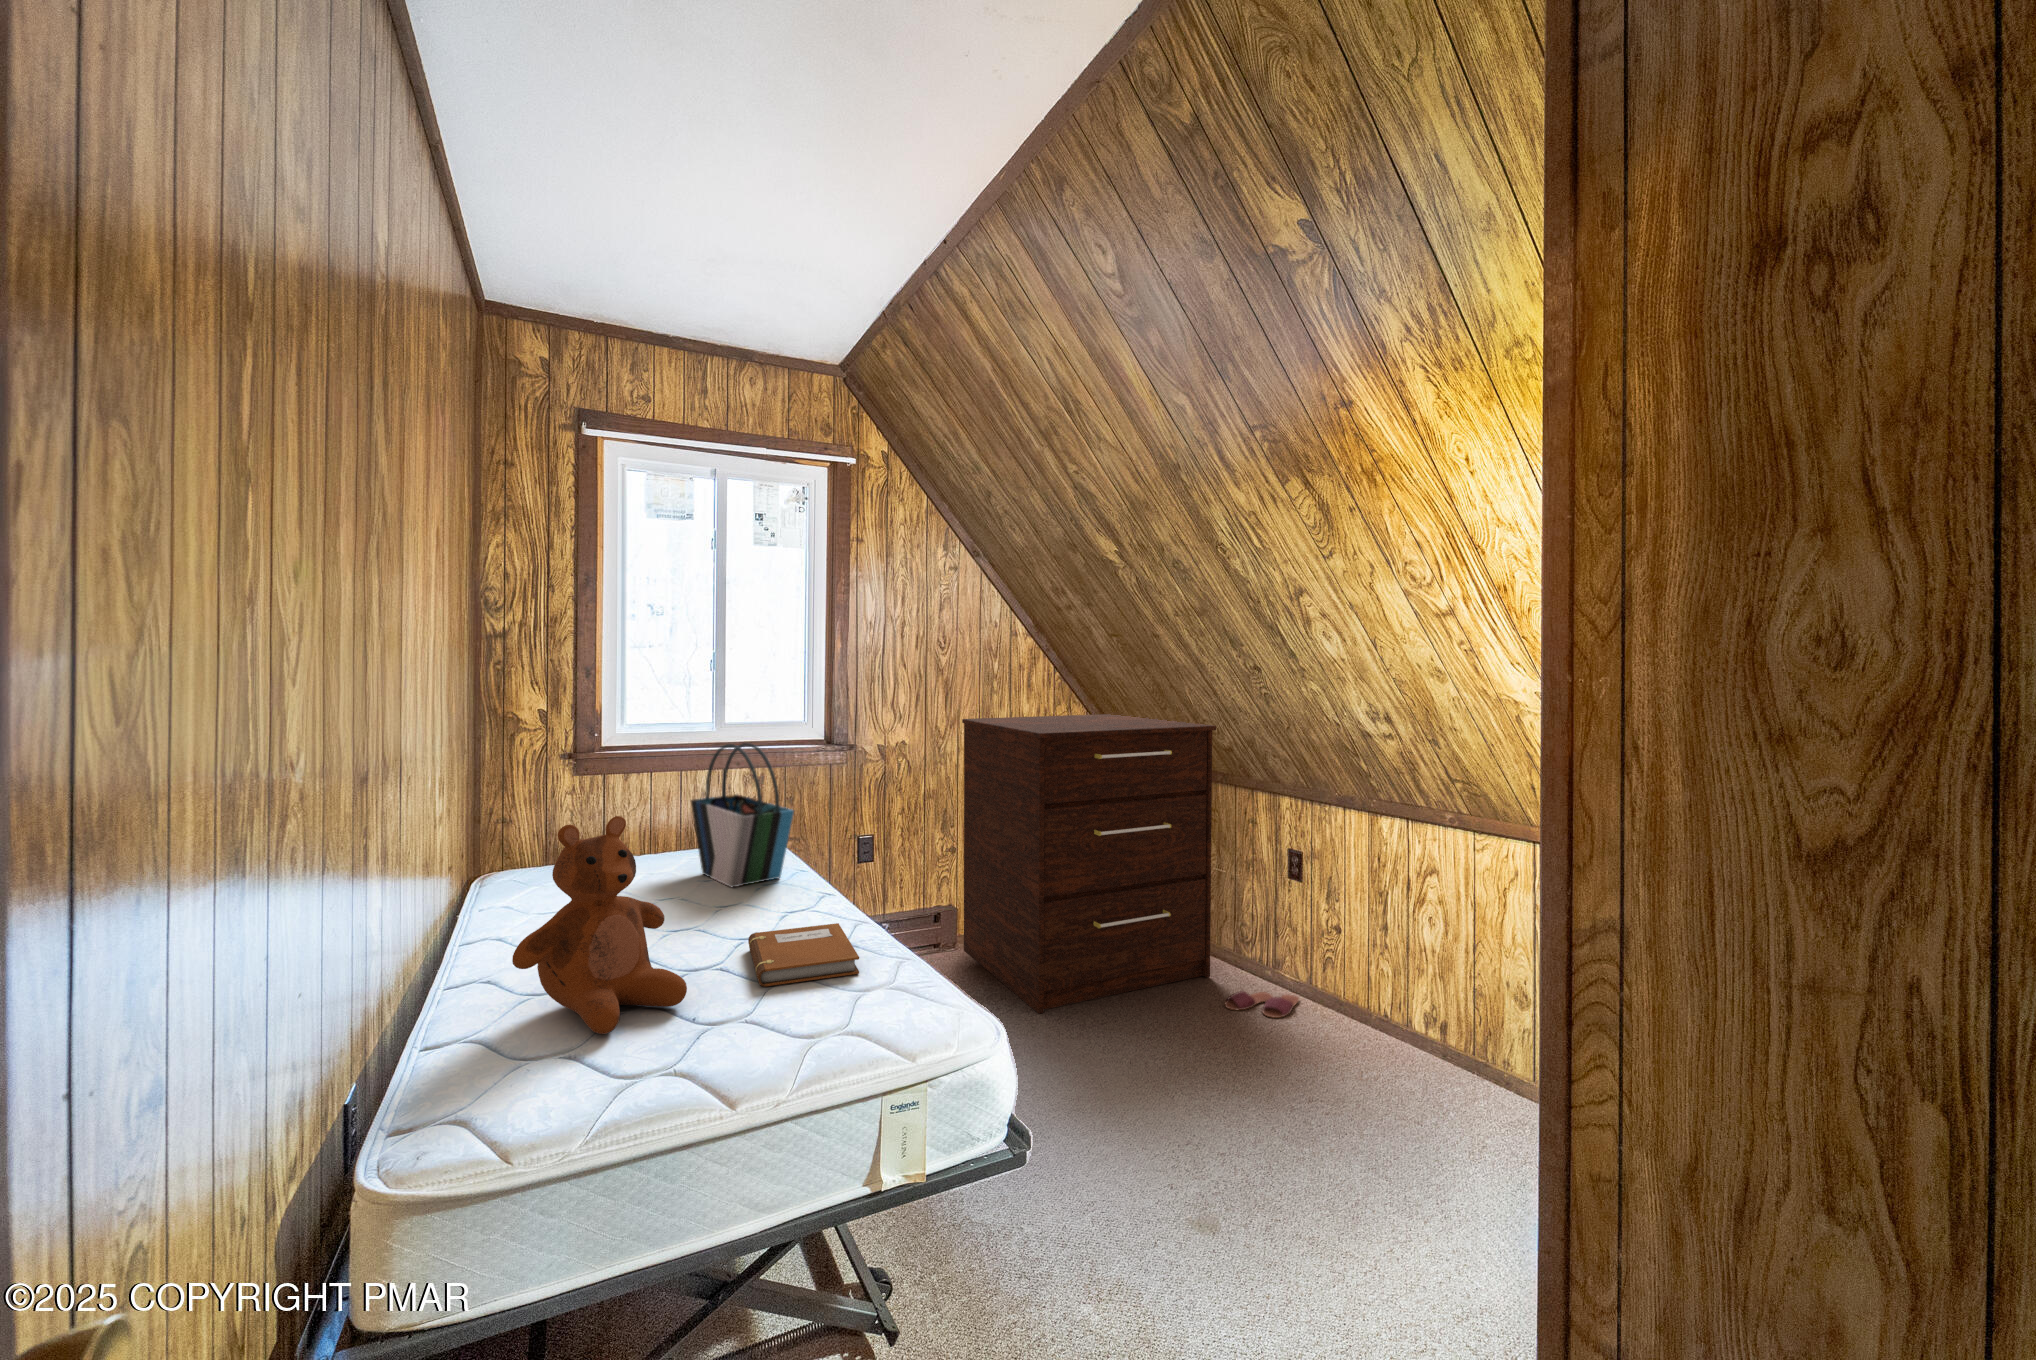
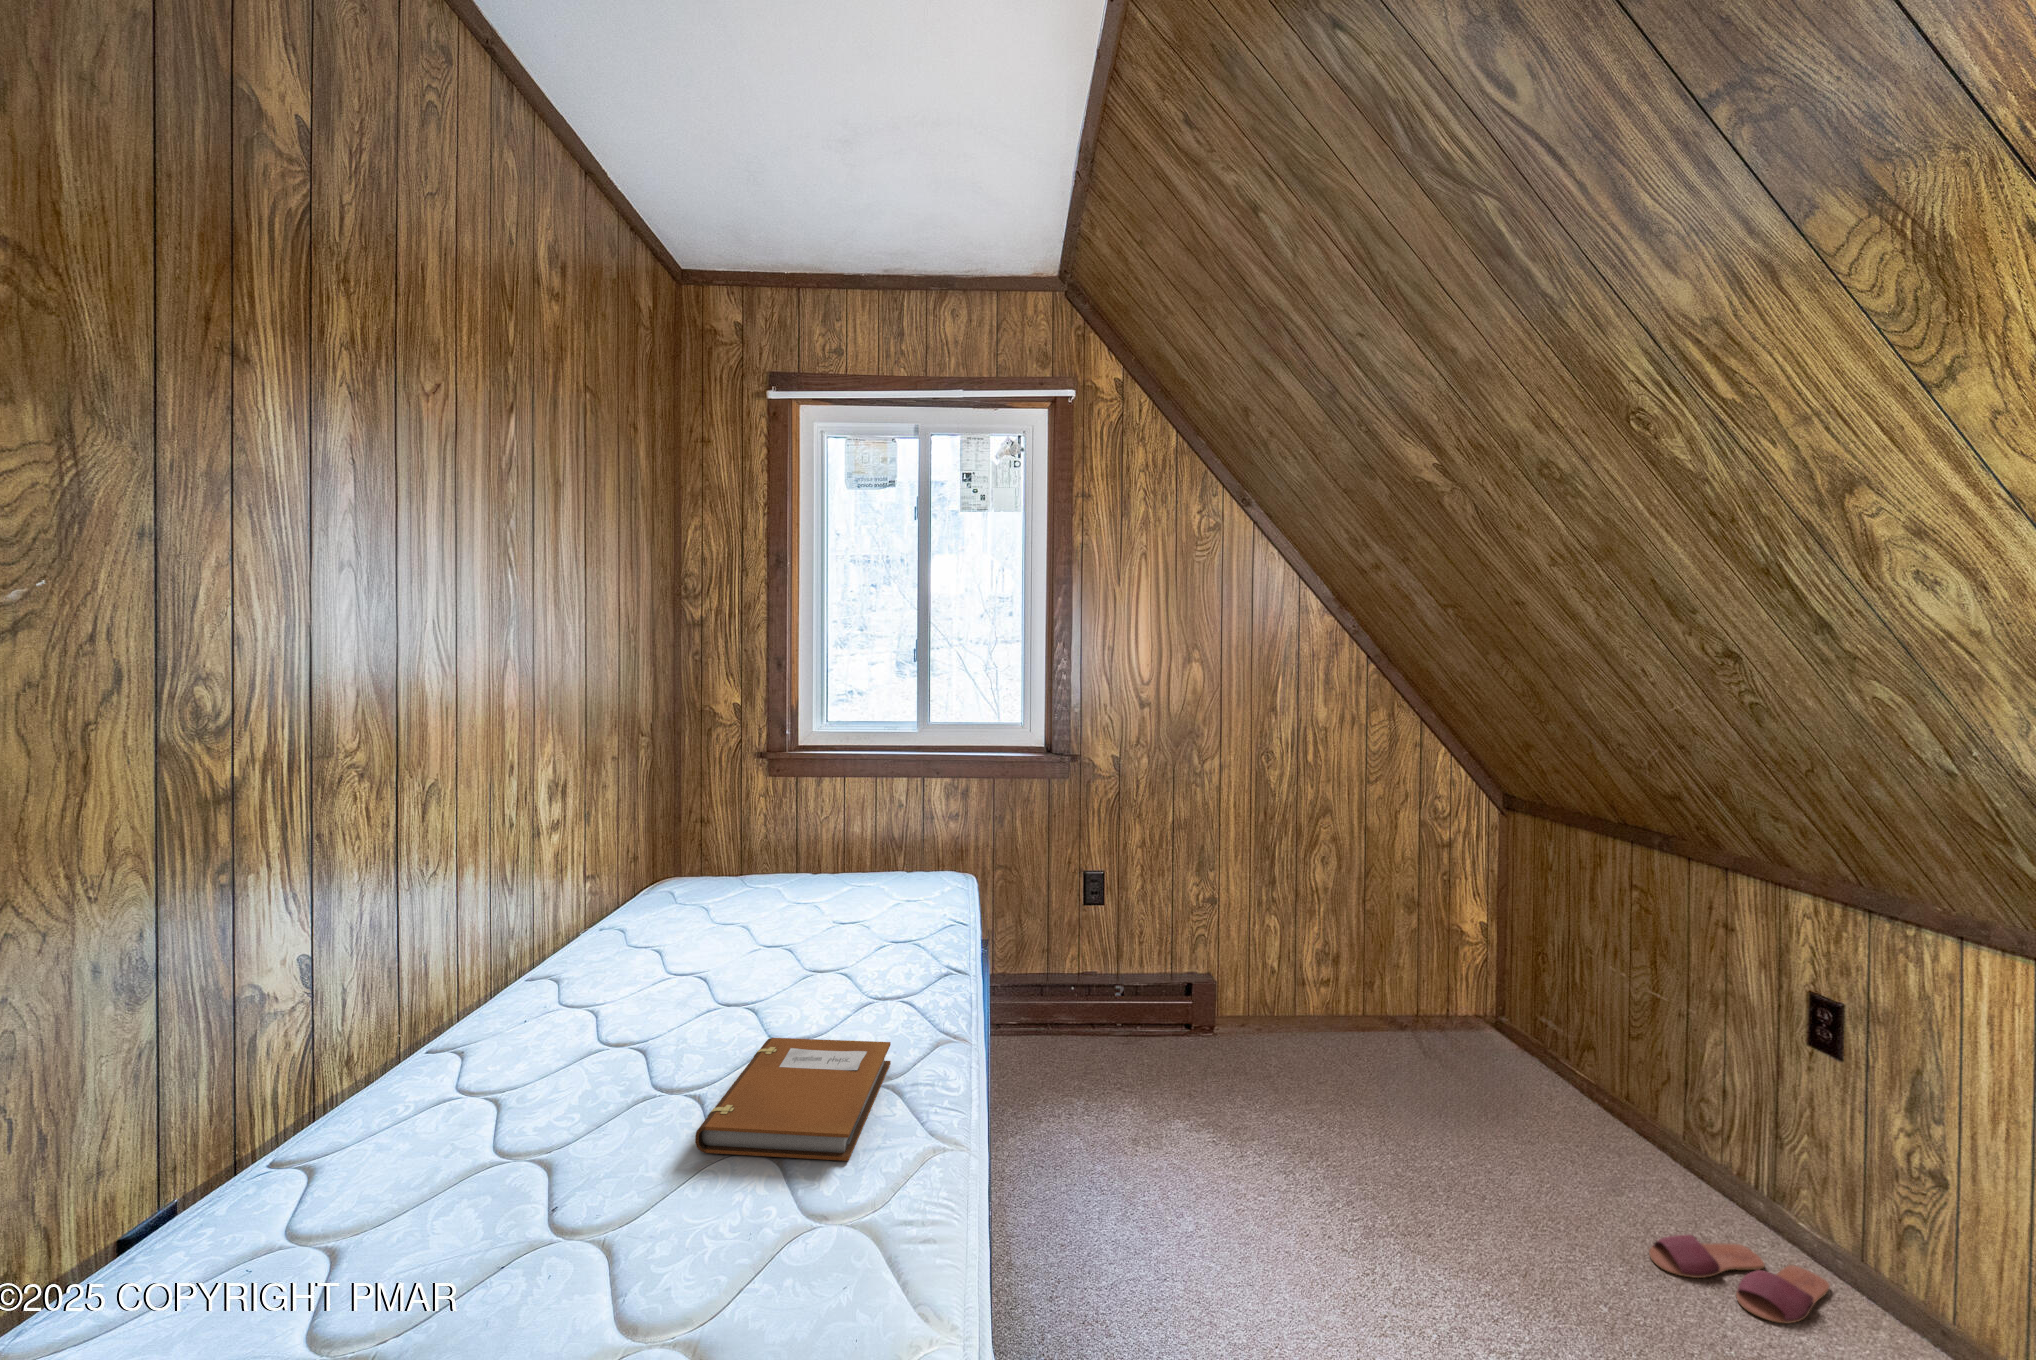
dresser: present [962,714,1216,1014] -> none [1220,725,1642,1178]
tote bag: present [691,743,794,887] -> none [842,753,927,937]
teddy bear: present [512,816,687,1034] -> none [364,866,618,1204]

